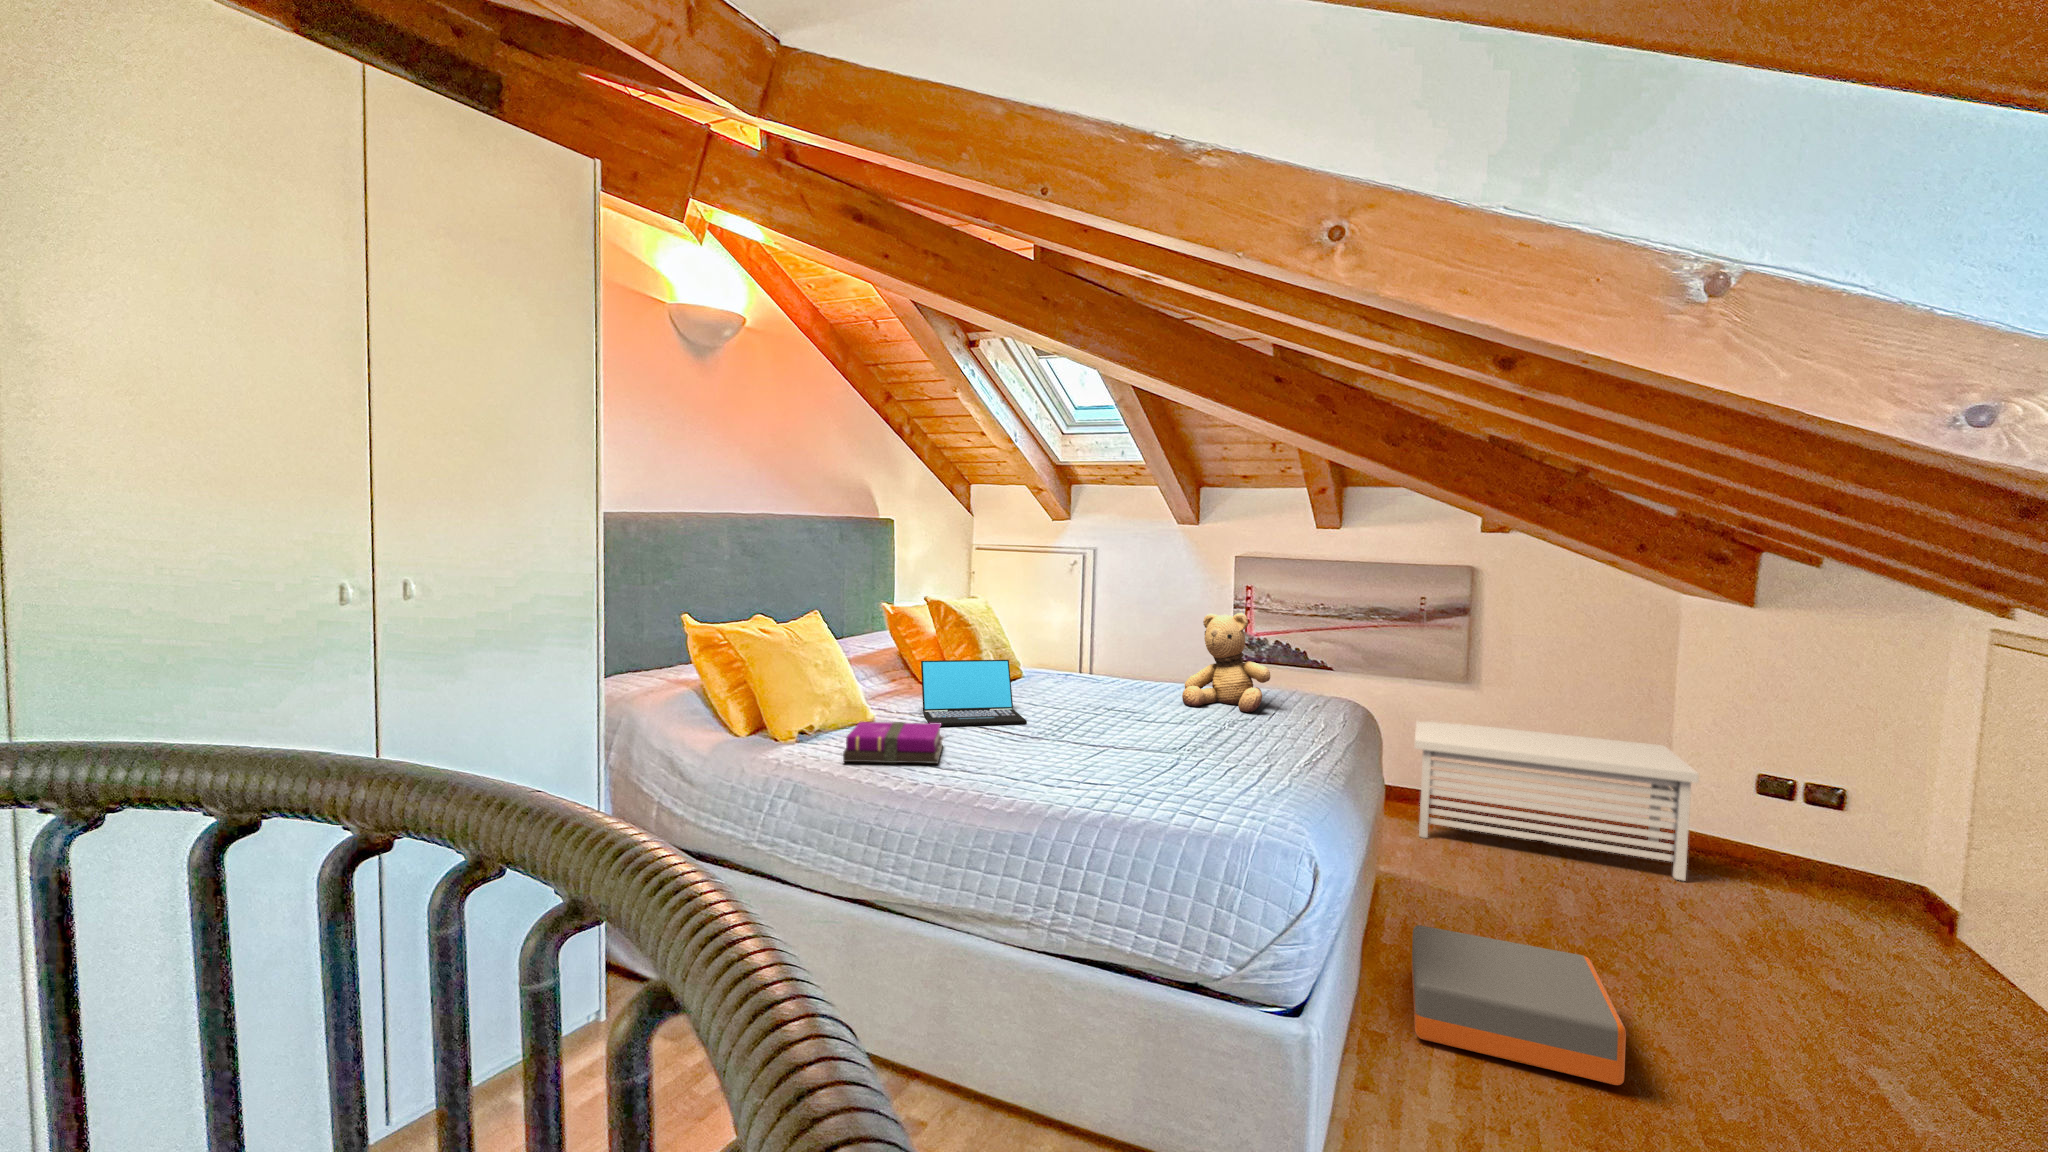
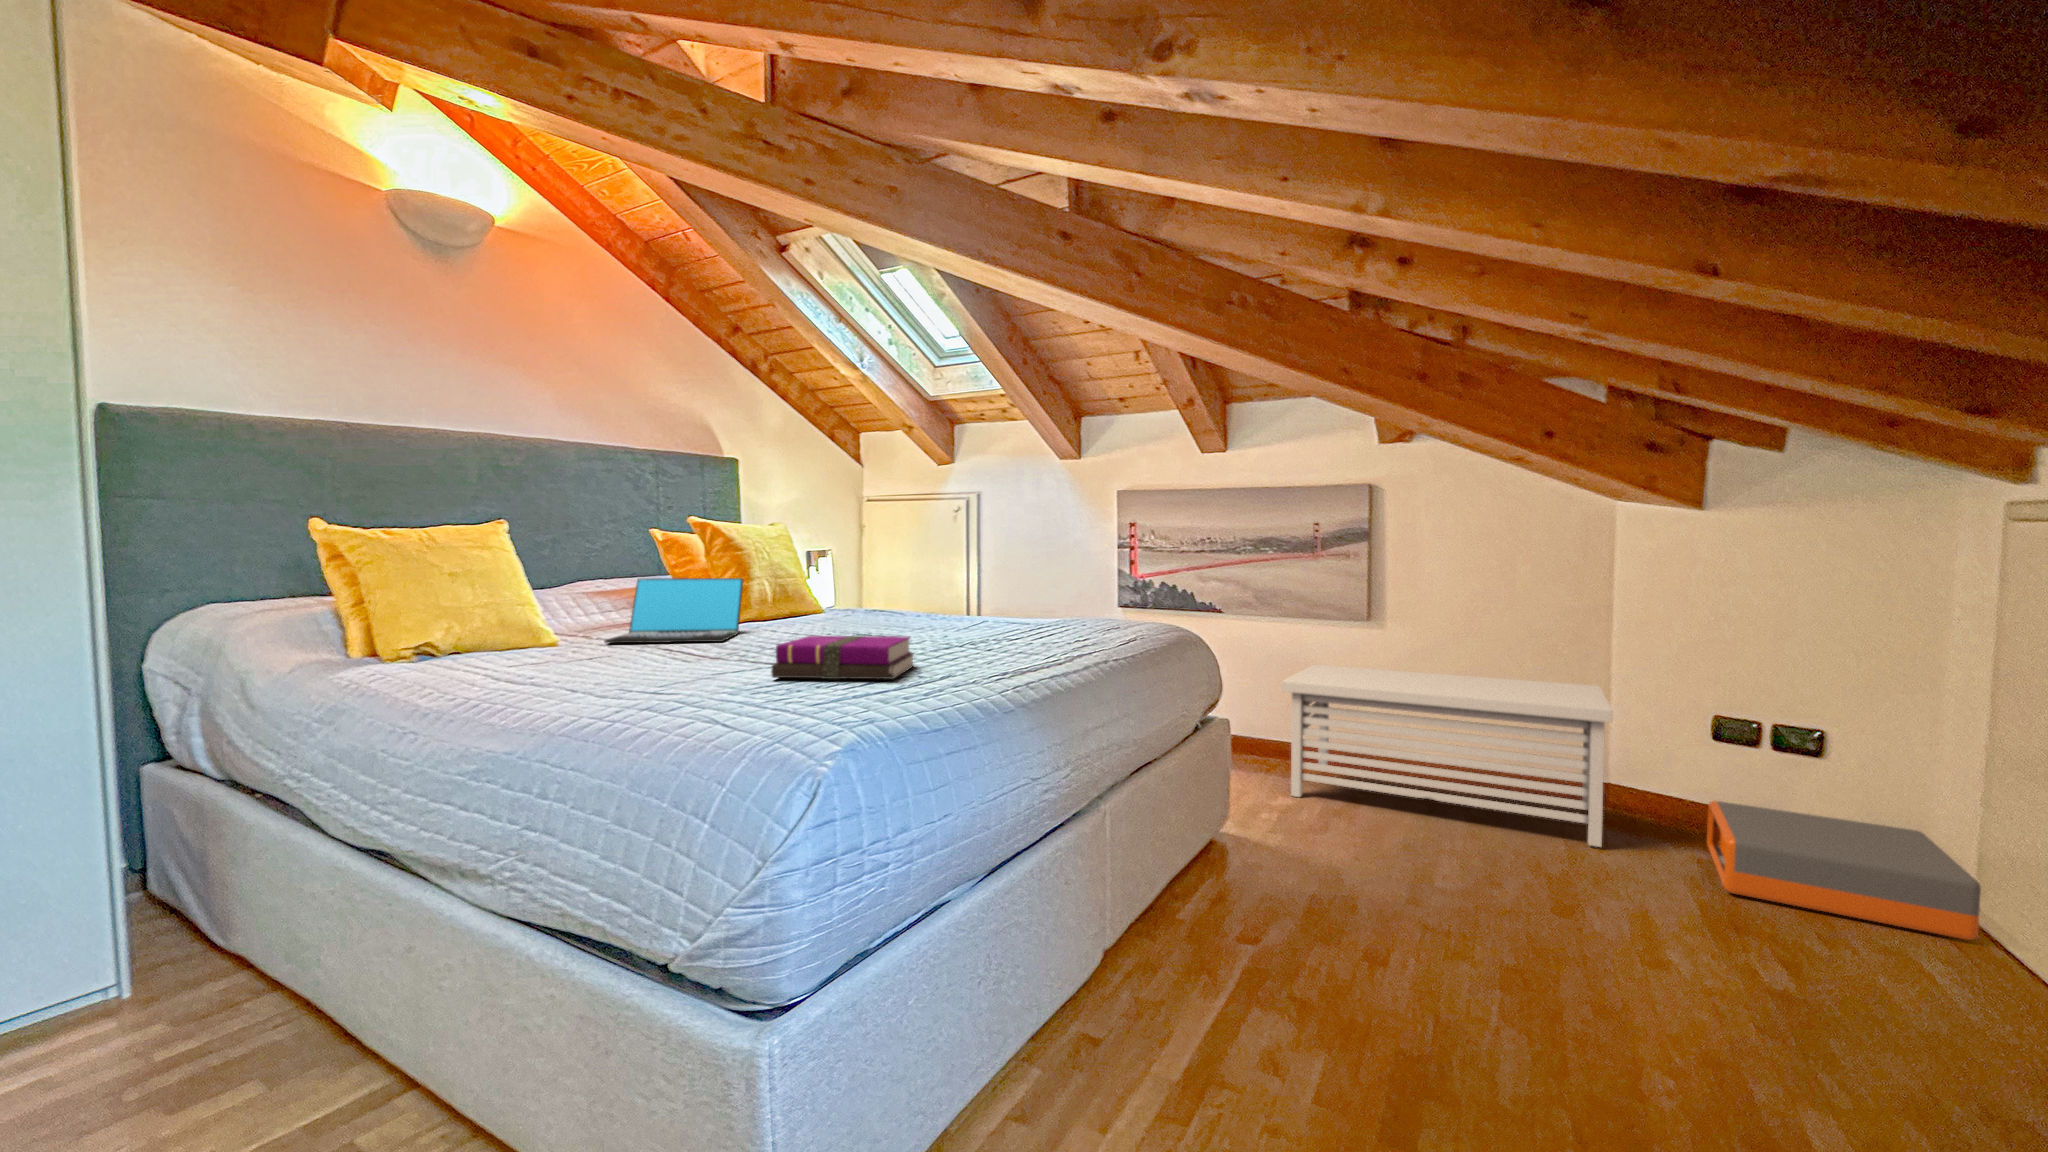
teddy bear: present [1182,613,1270,712] -> none [952,522,1048,634]
notebook: present [843,722,943,764] -> present [771,635,914,679]
storage box: present [1412,925,1626,1085] -> present [1707,801,1981,940]

